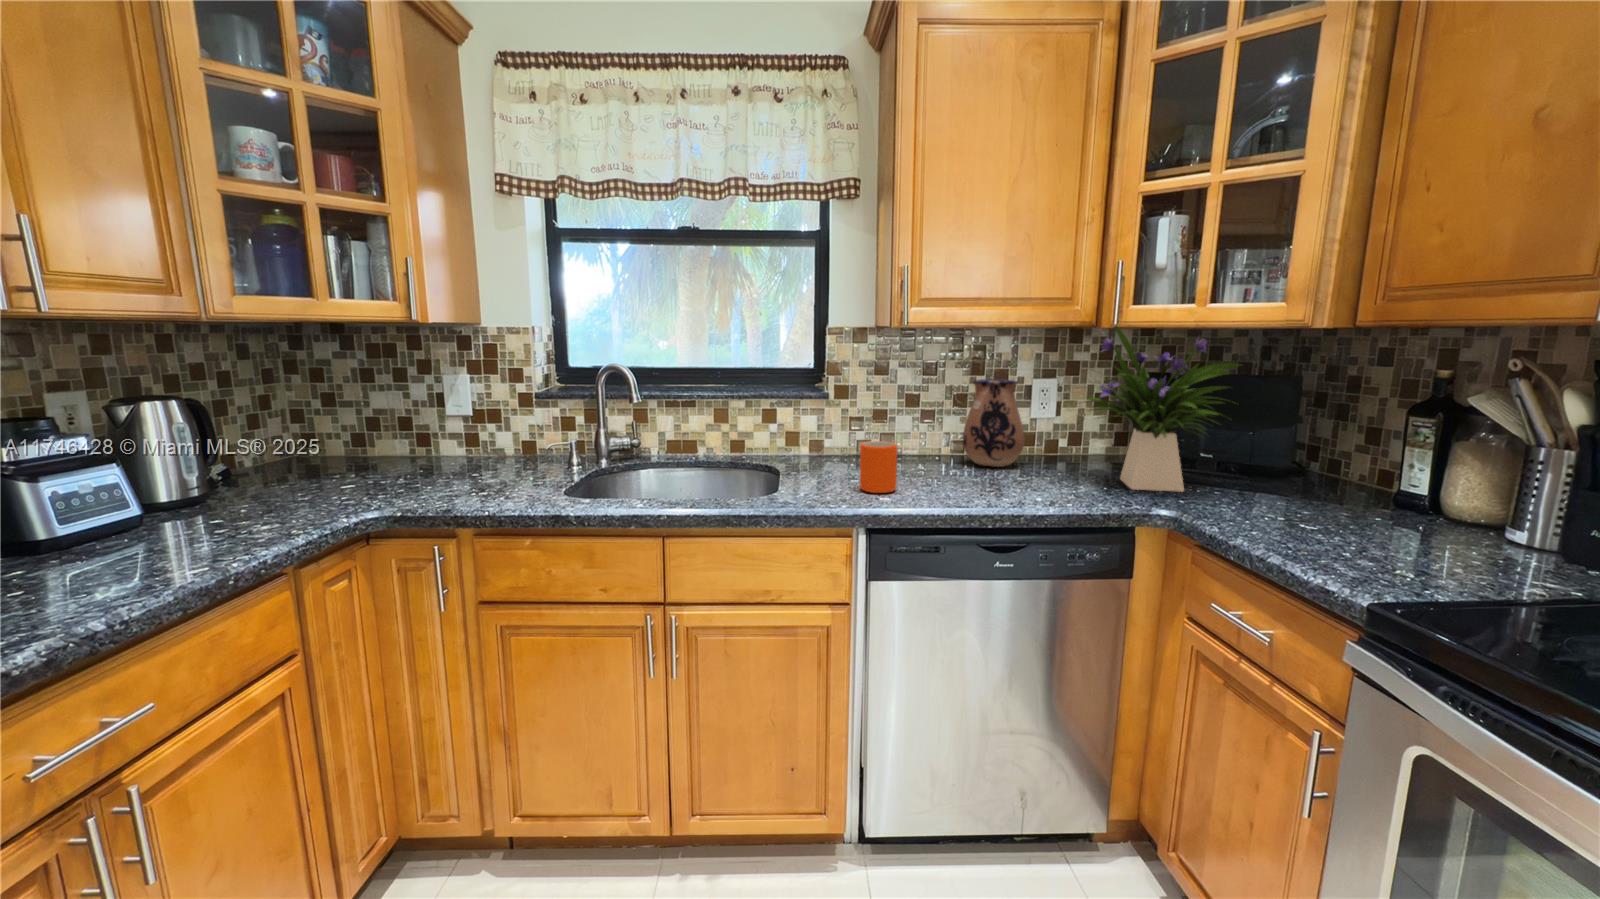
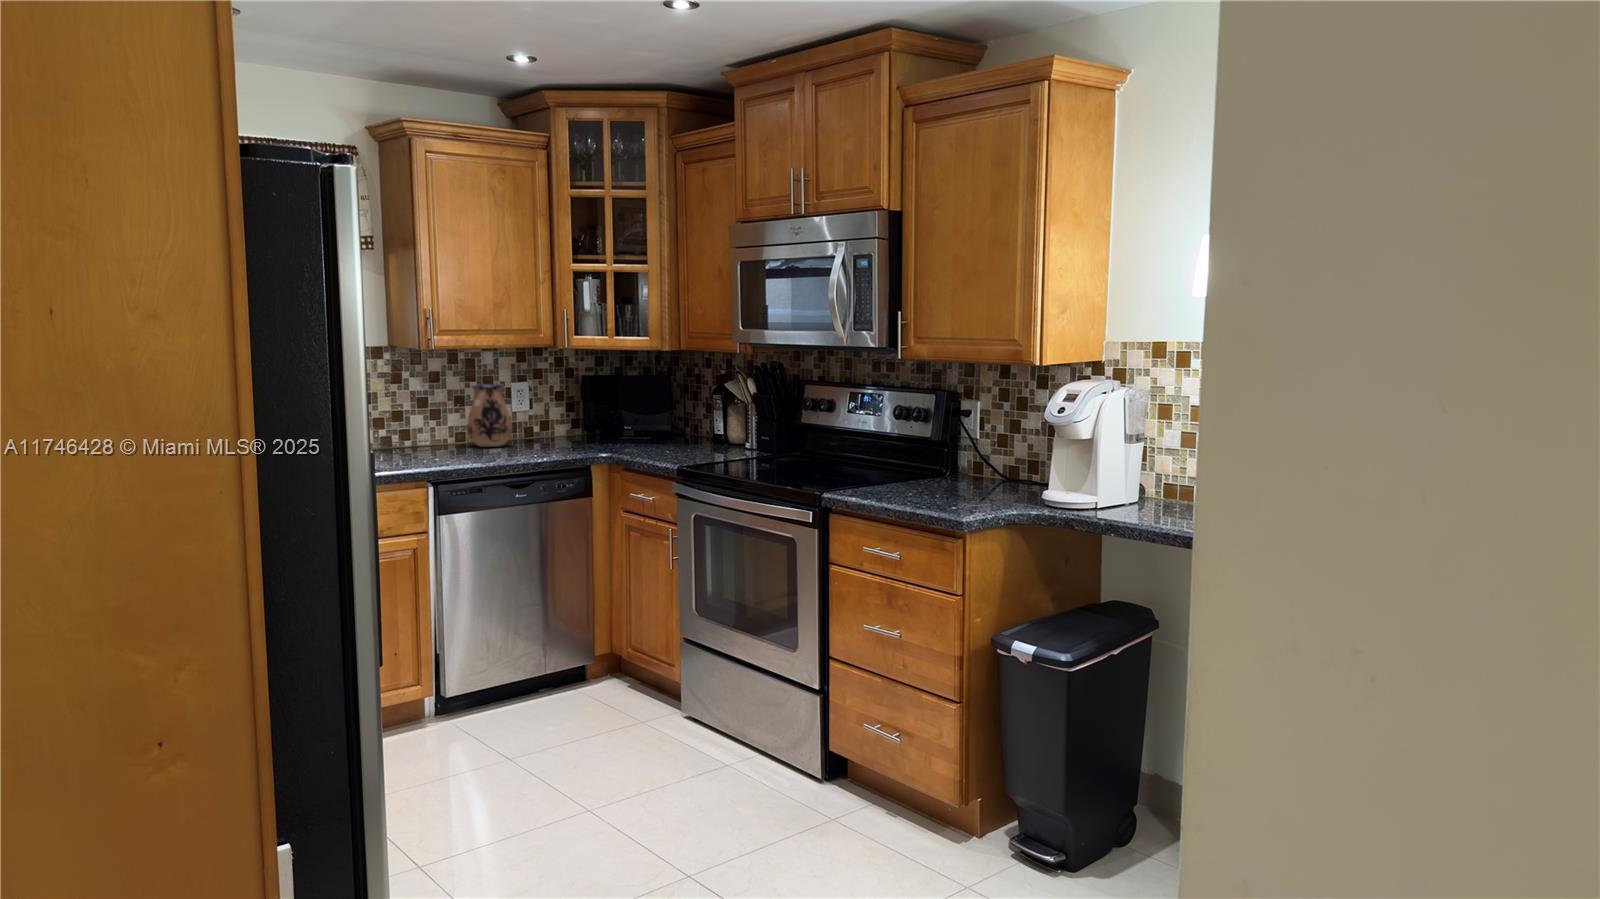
flower arrangement: present [1078,326,1243,492] -> none [542,349,637,450]
mug: present [860,441,897,493] -> none [412,429,439,463]

